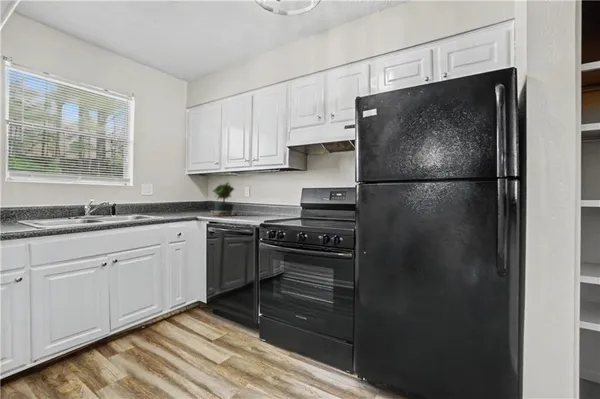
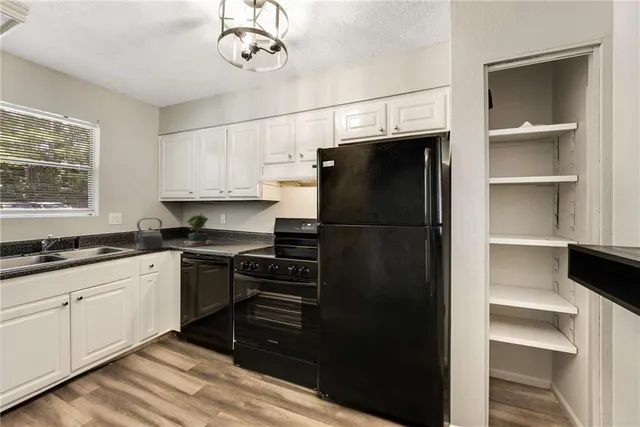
kettle: none [163,186,191,217] -> present [133,218,163,250]

